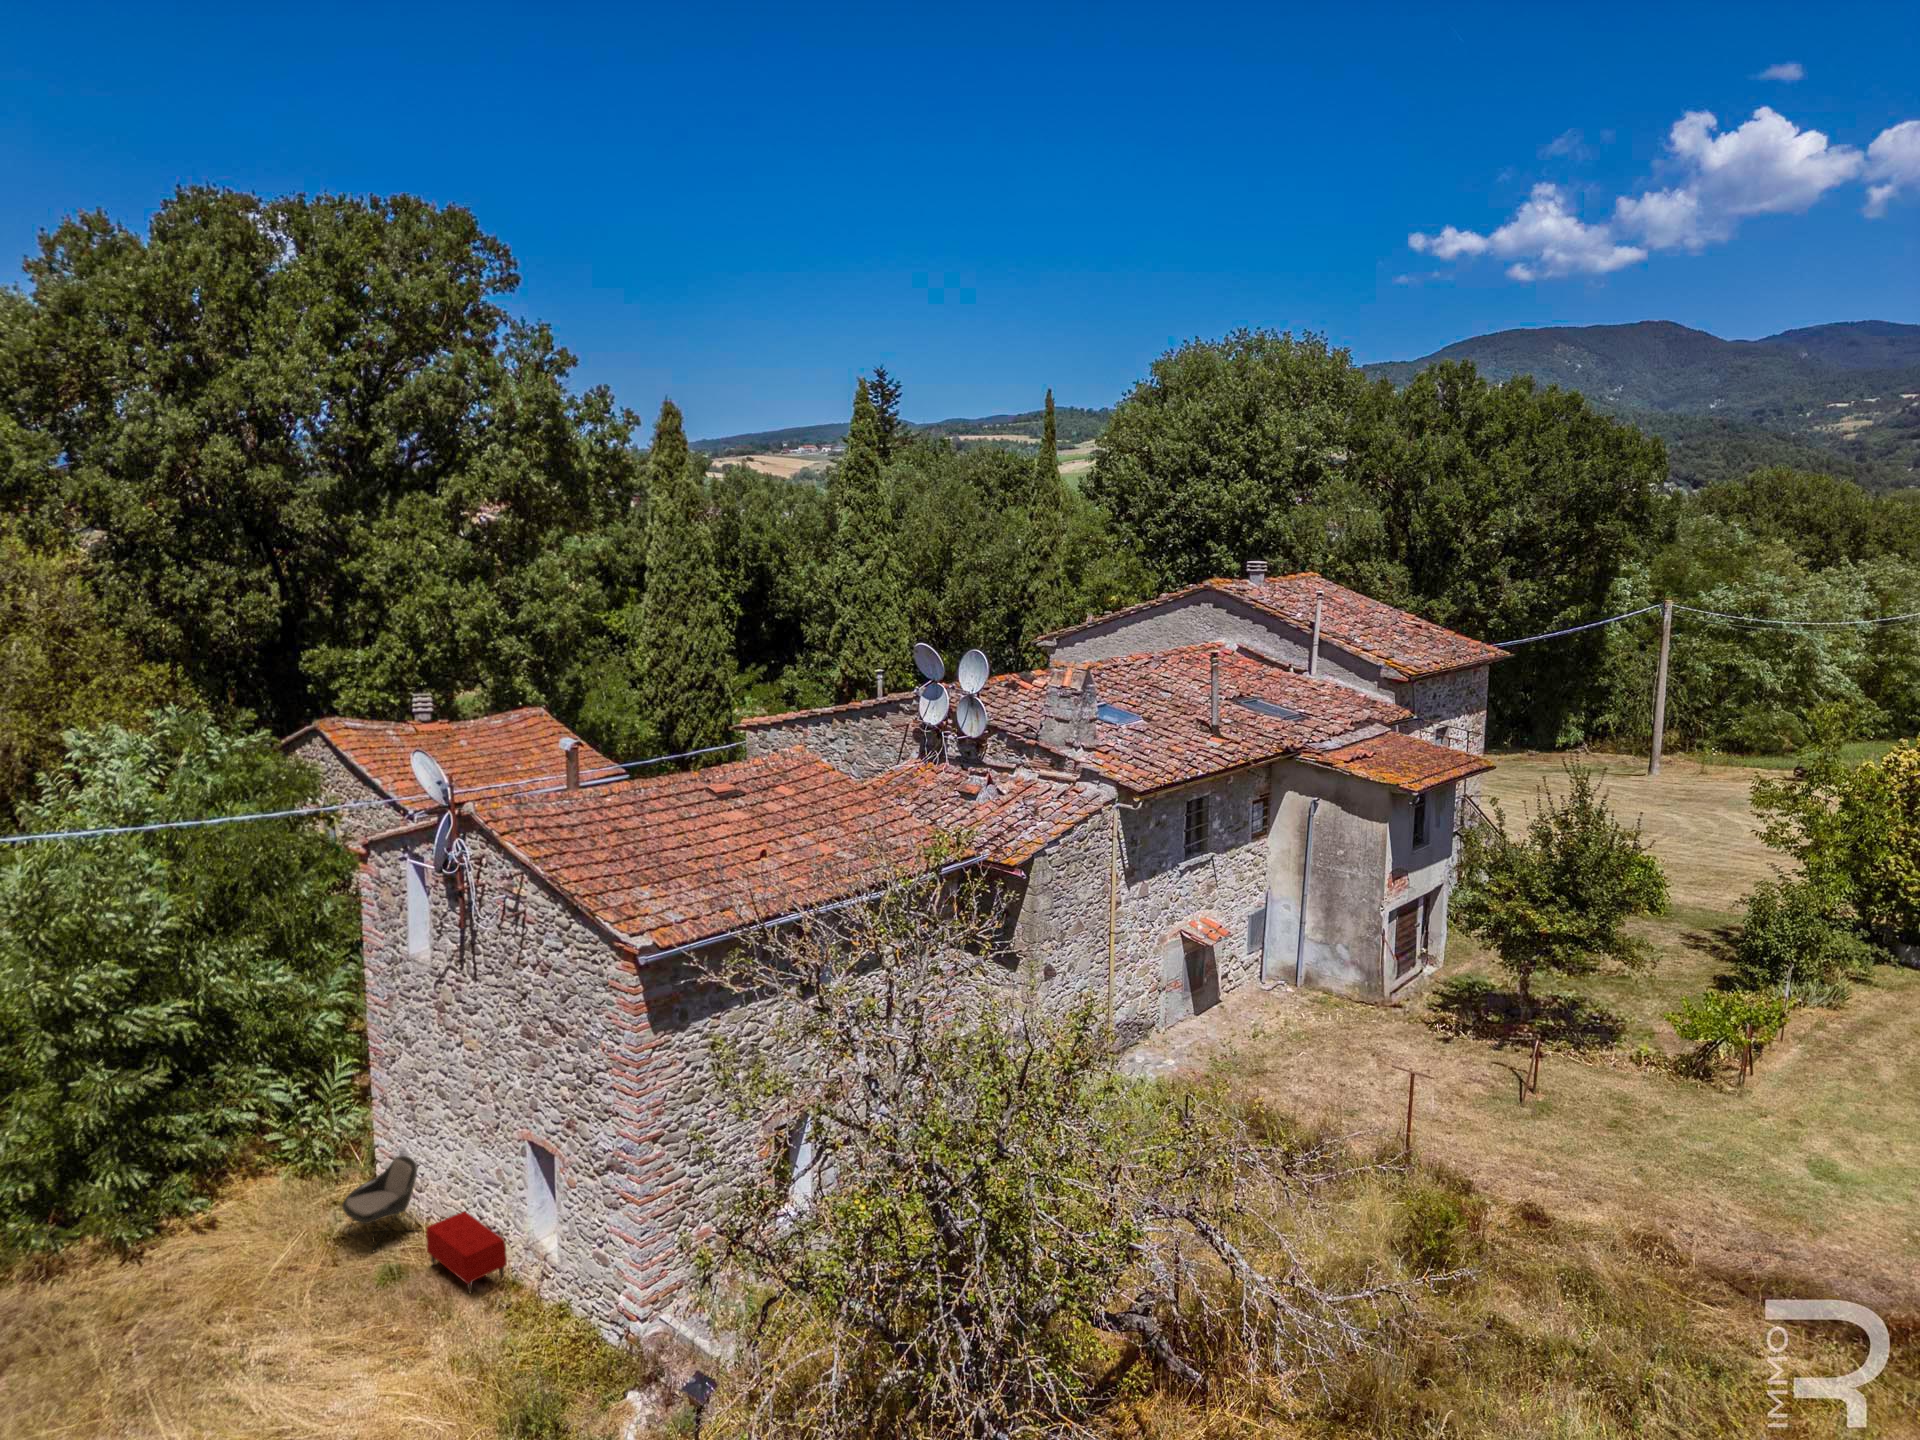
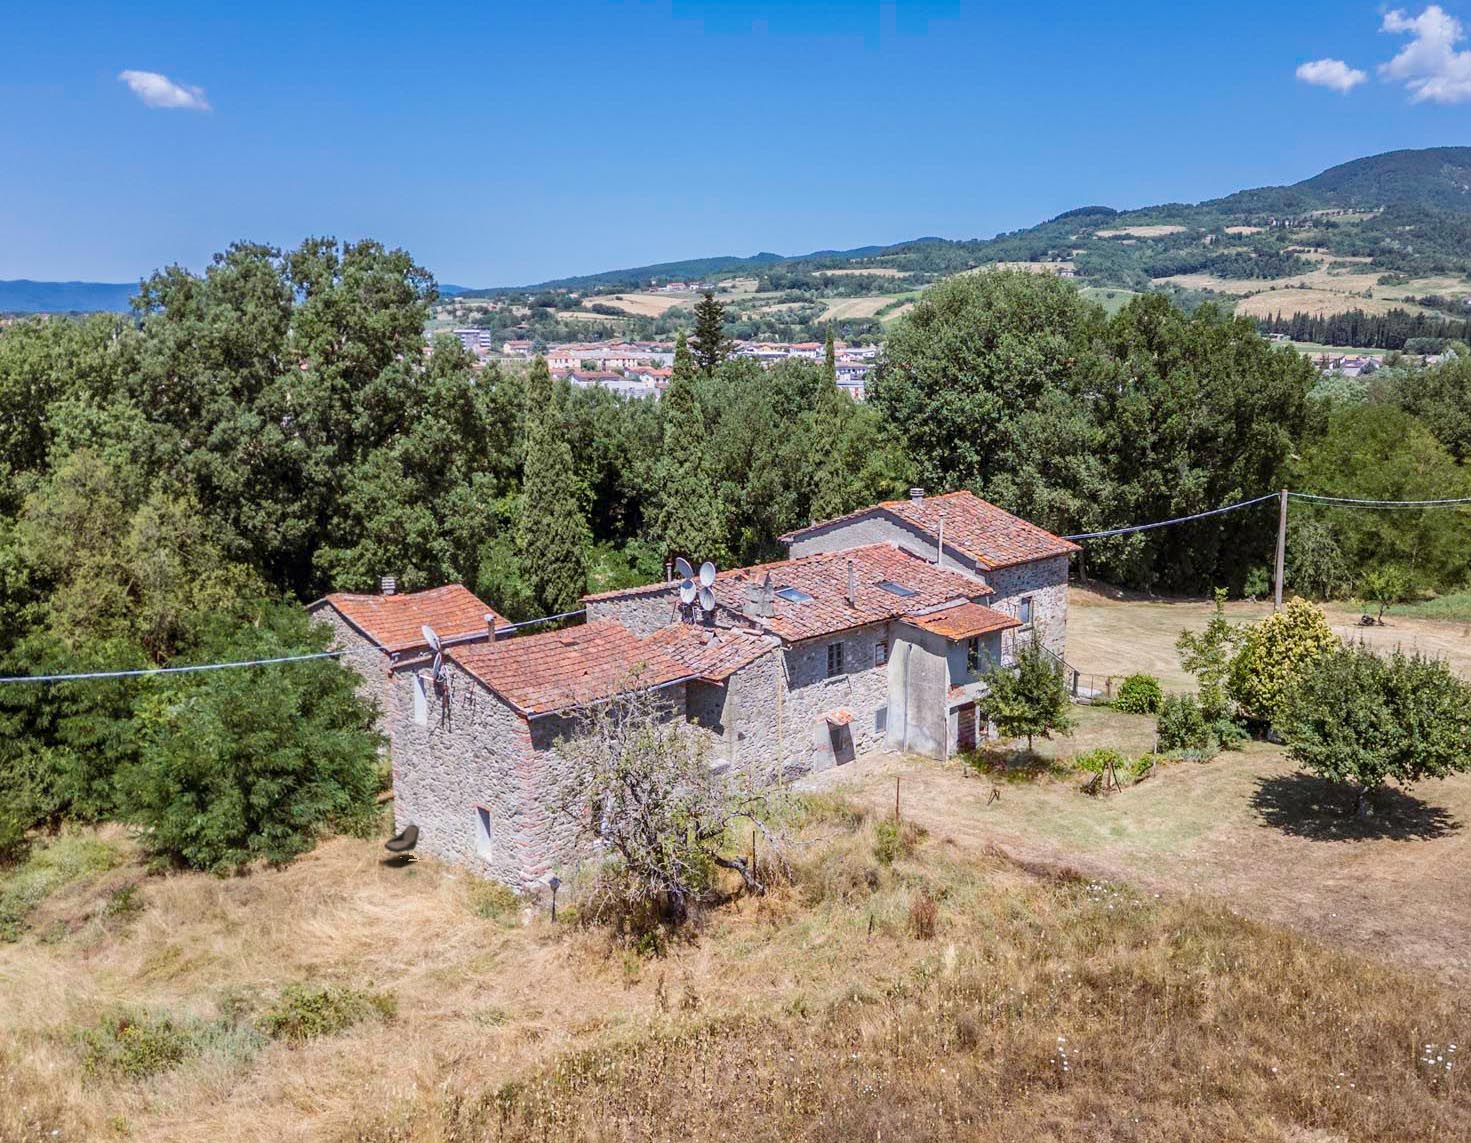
bench: present [426,1212,507,1293] -> none [427,847,466,880]

